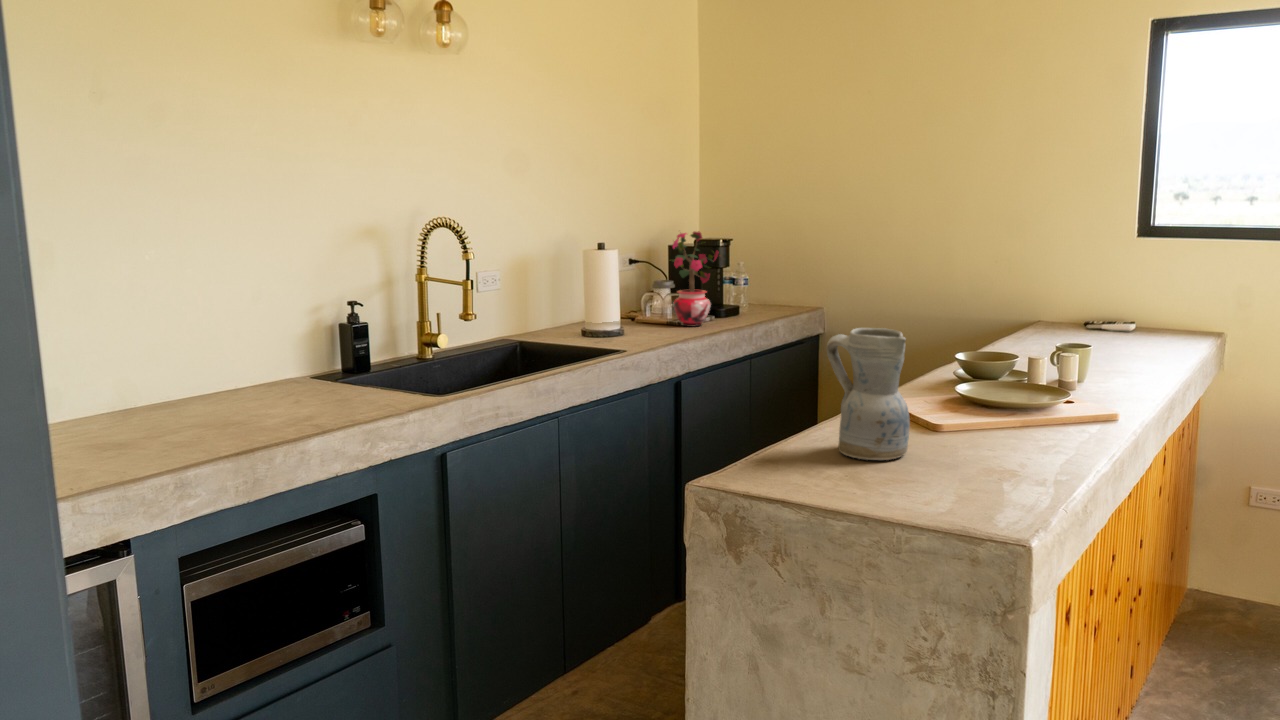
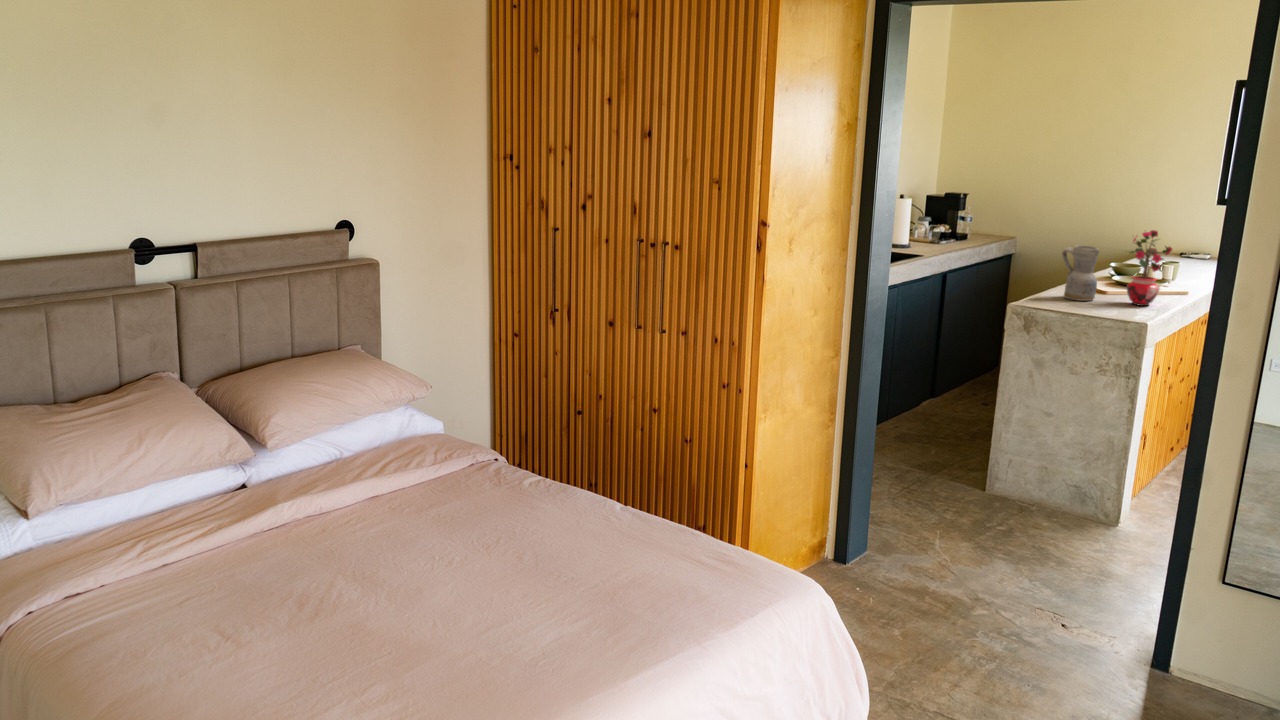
potted plant: present [672,231,718,326] -> present [1127,230,1172,306]

